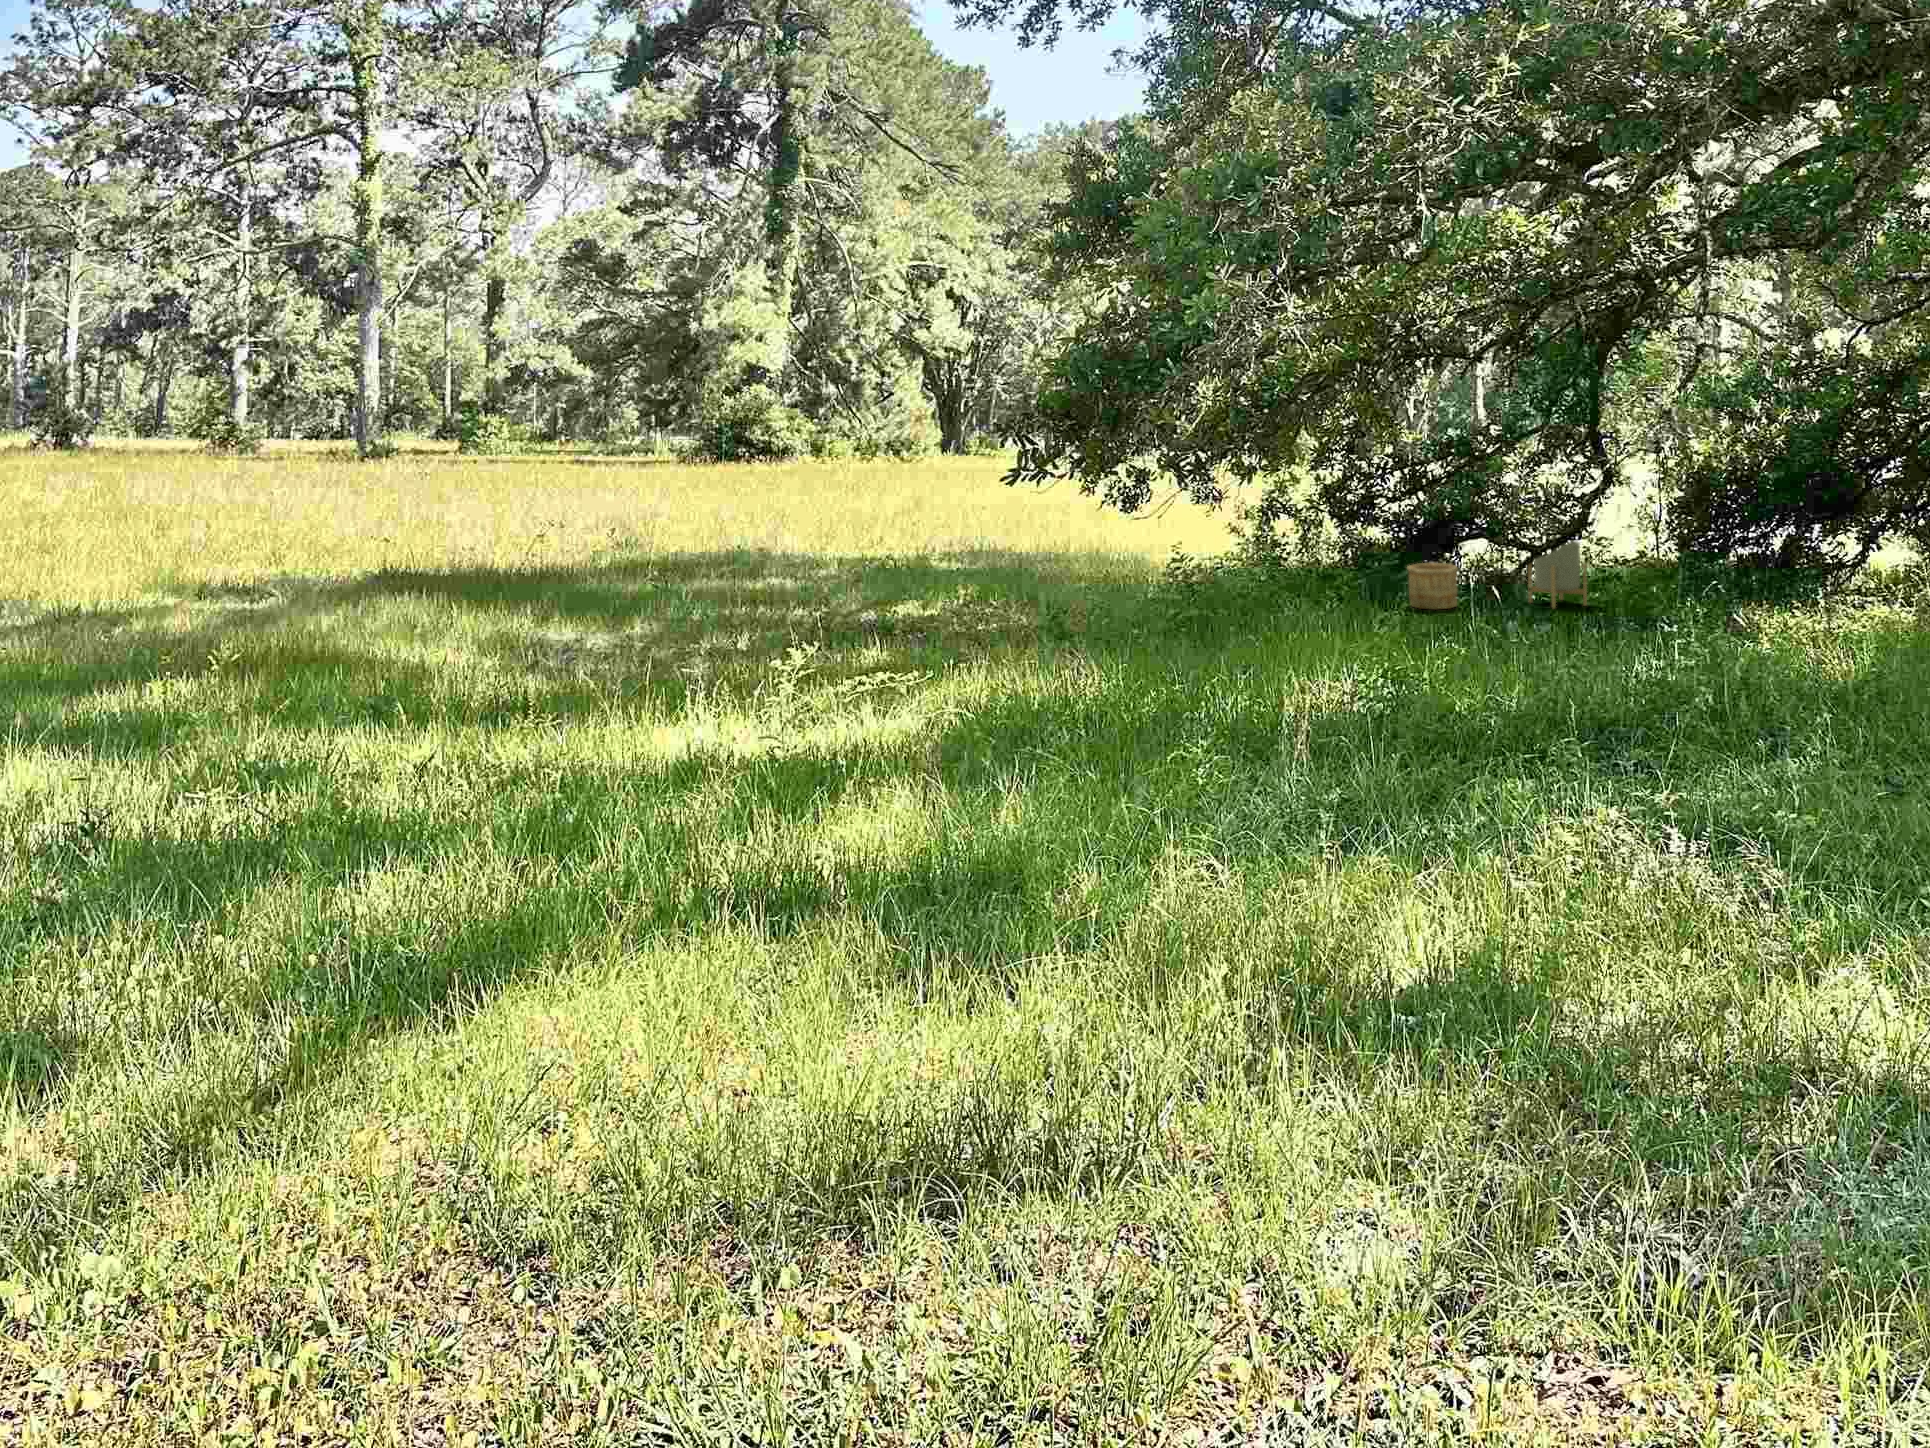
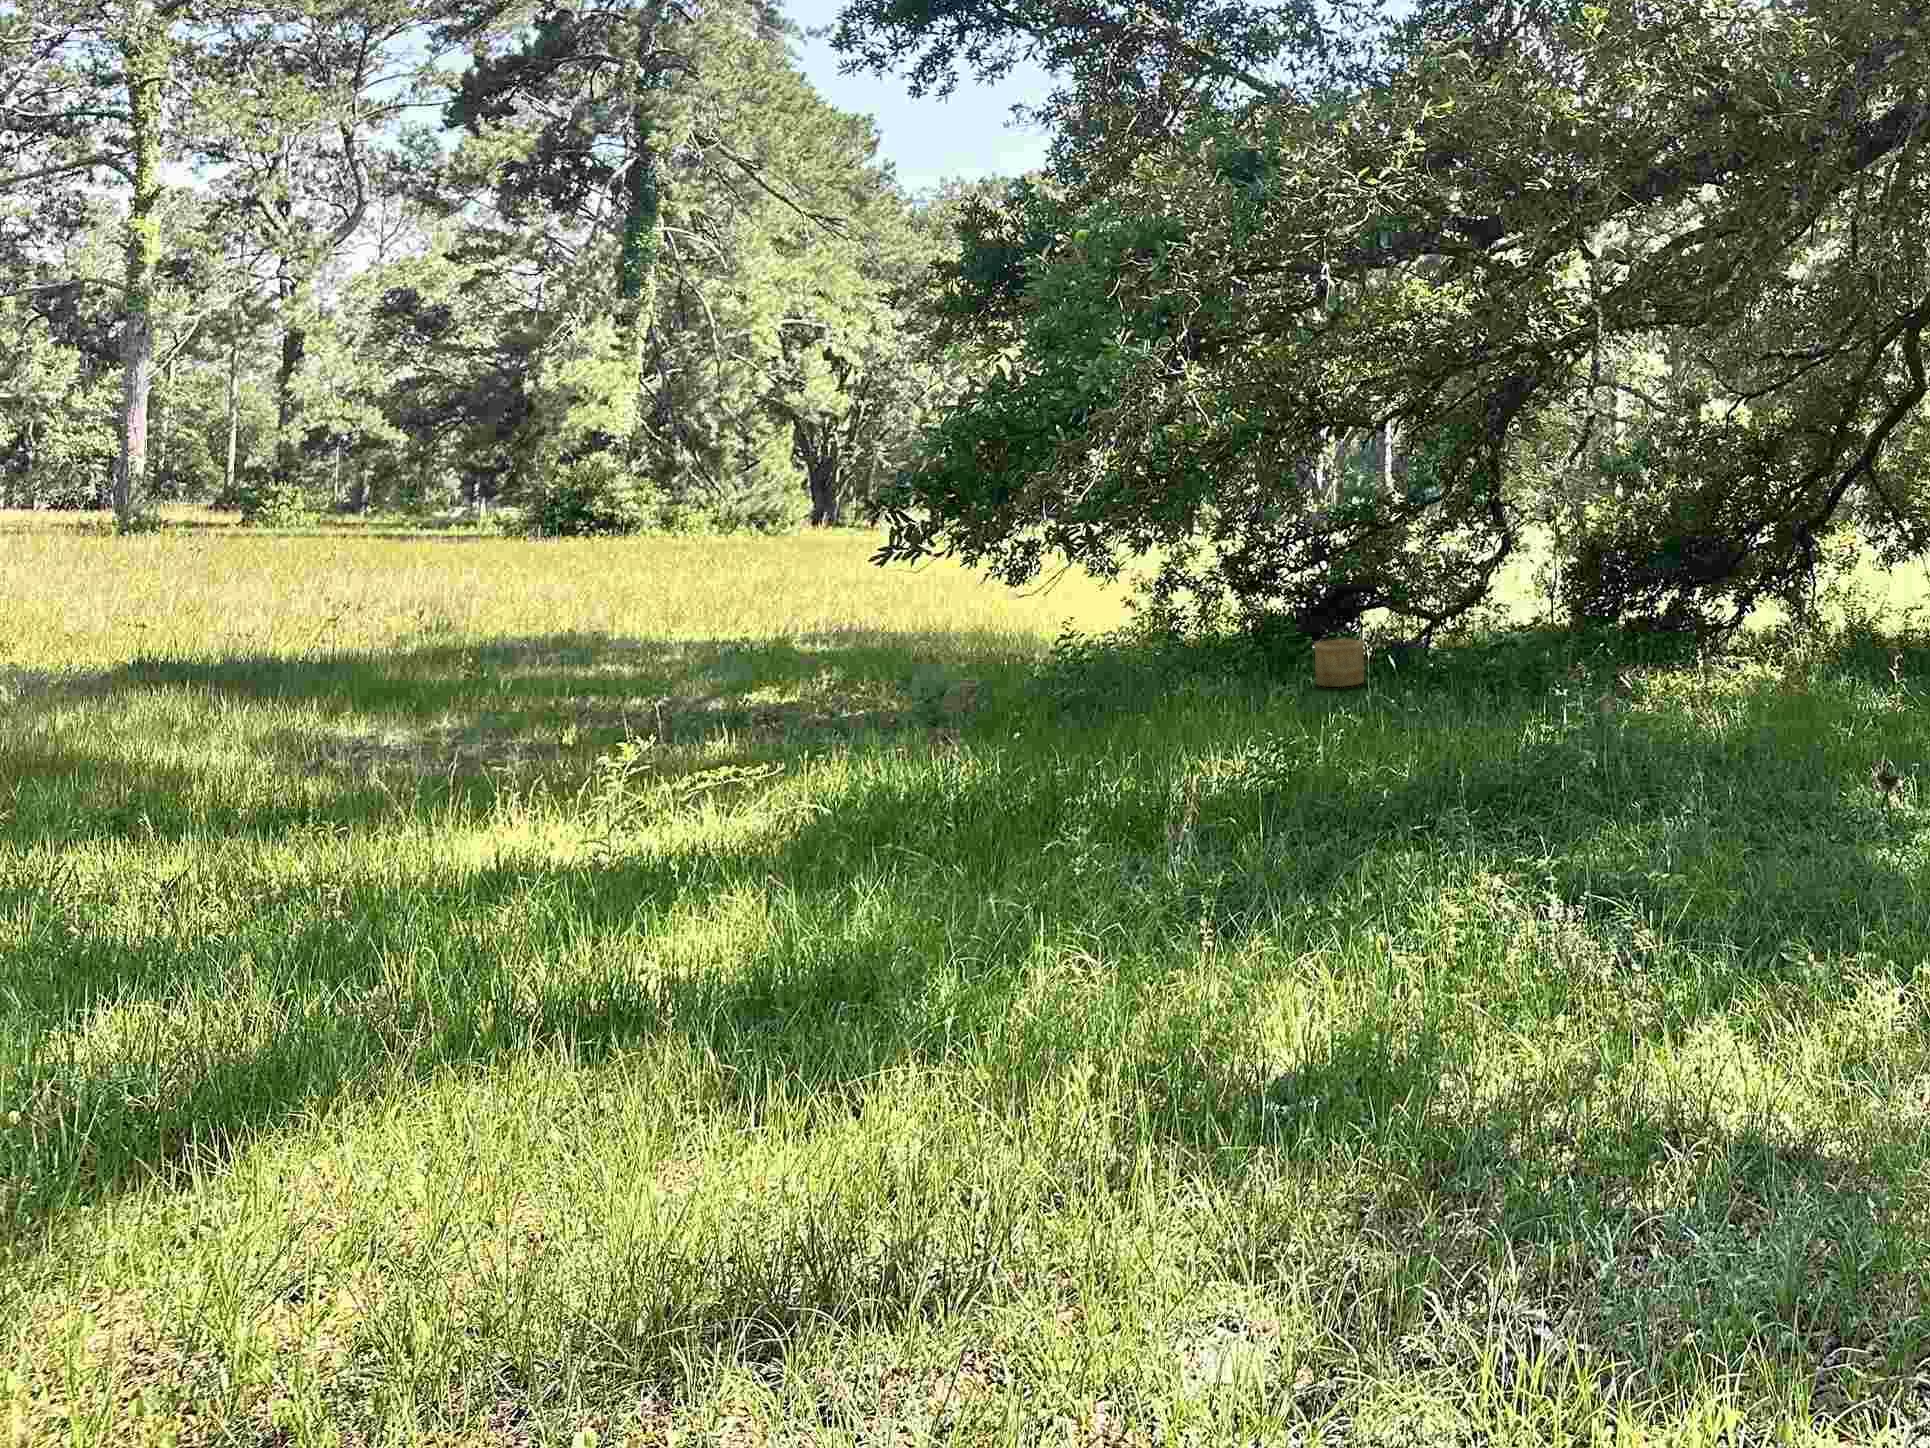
planter: present [1528,541,1587,608] -> none [1435,611,1491,680]

